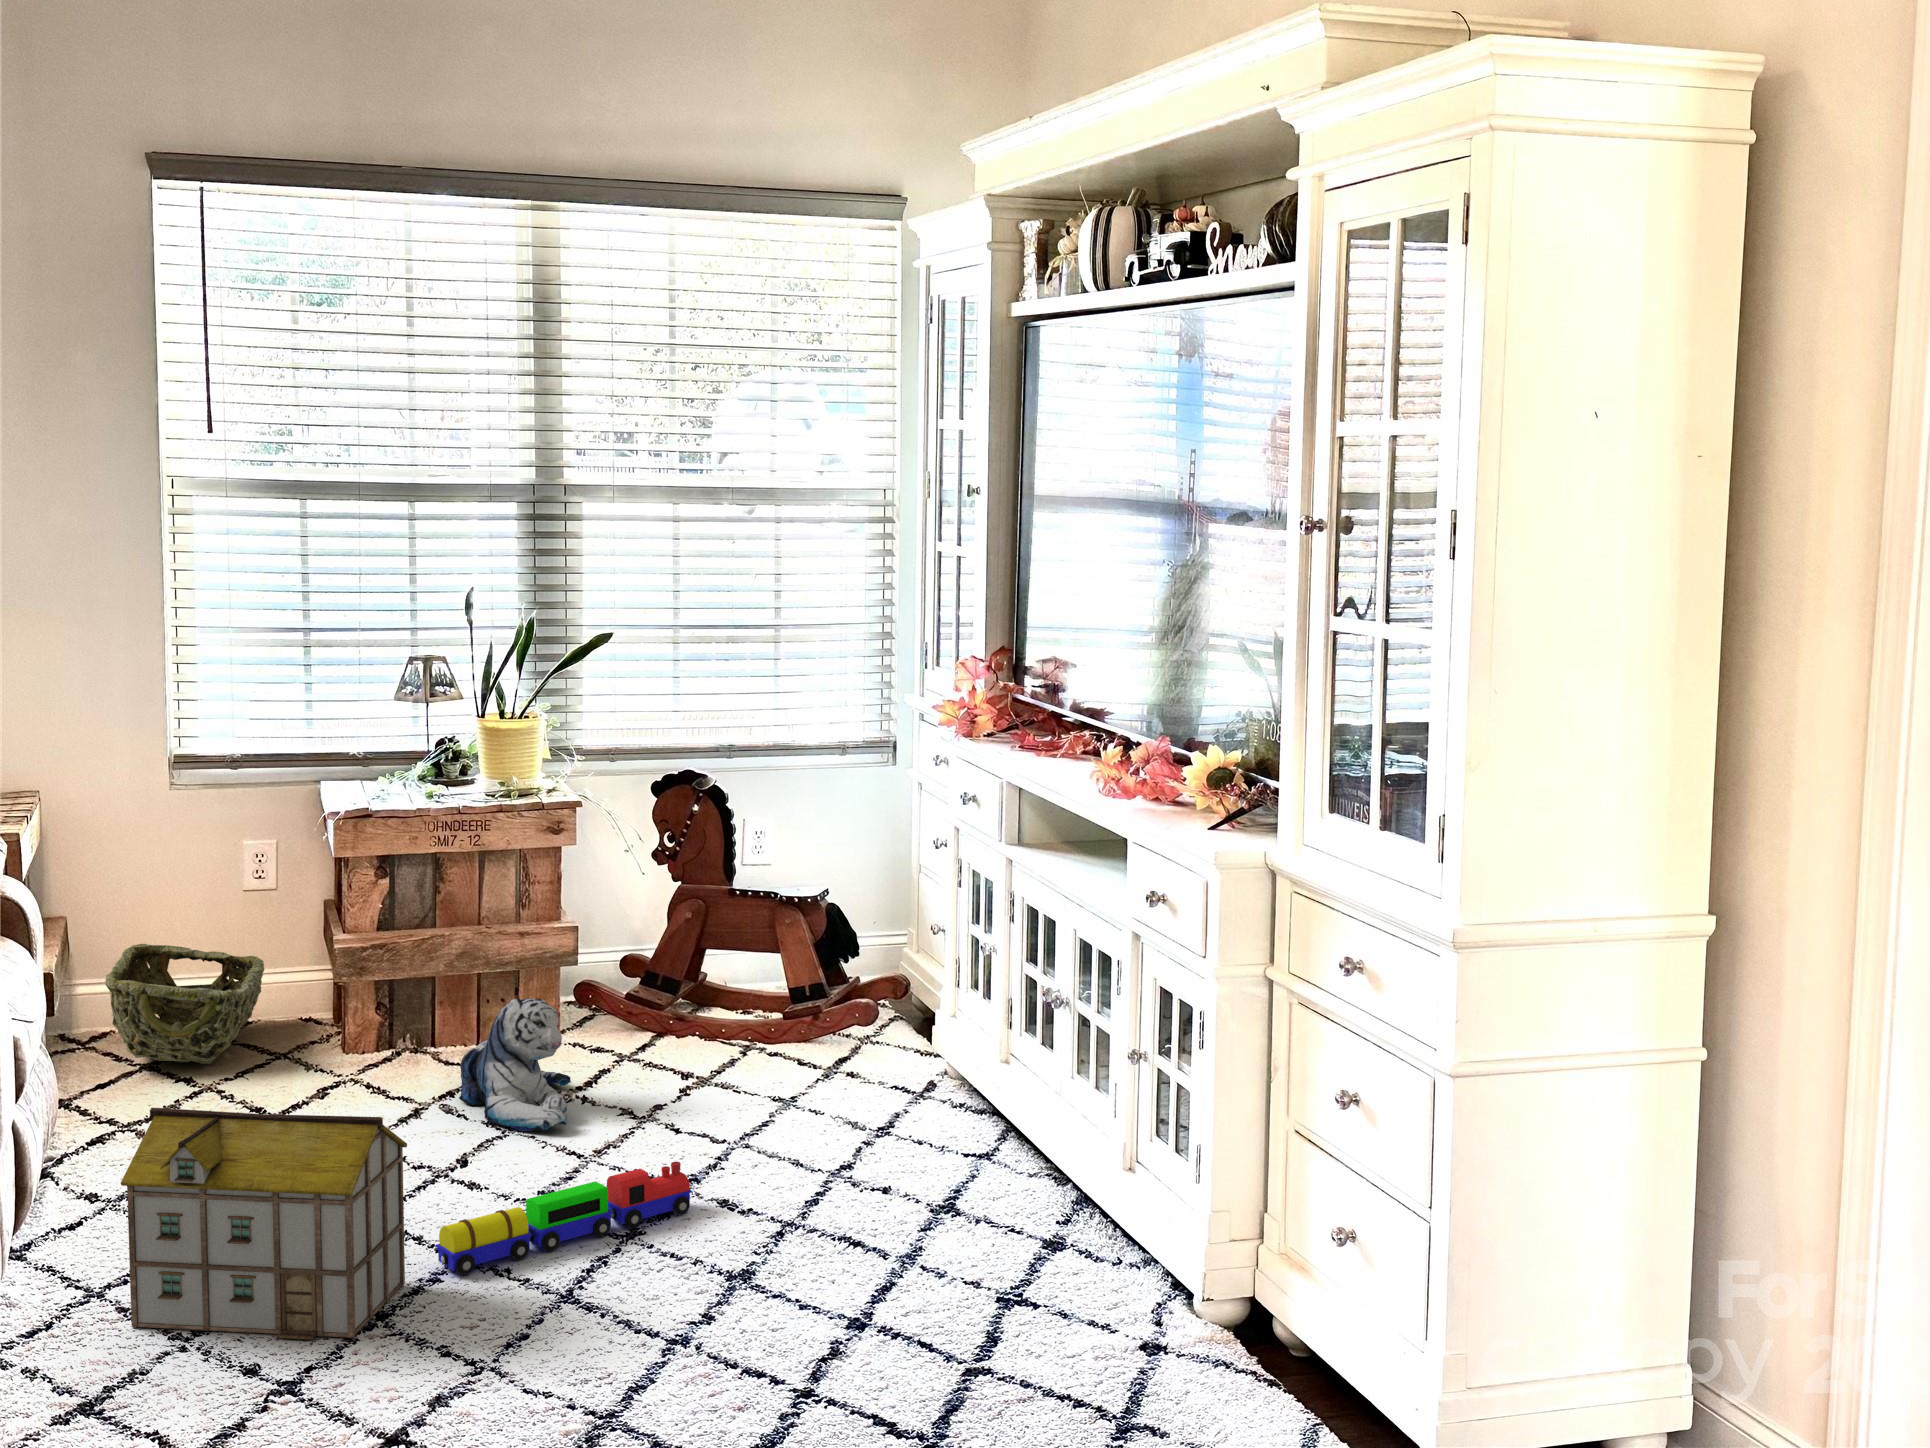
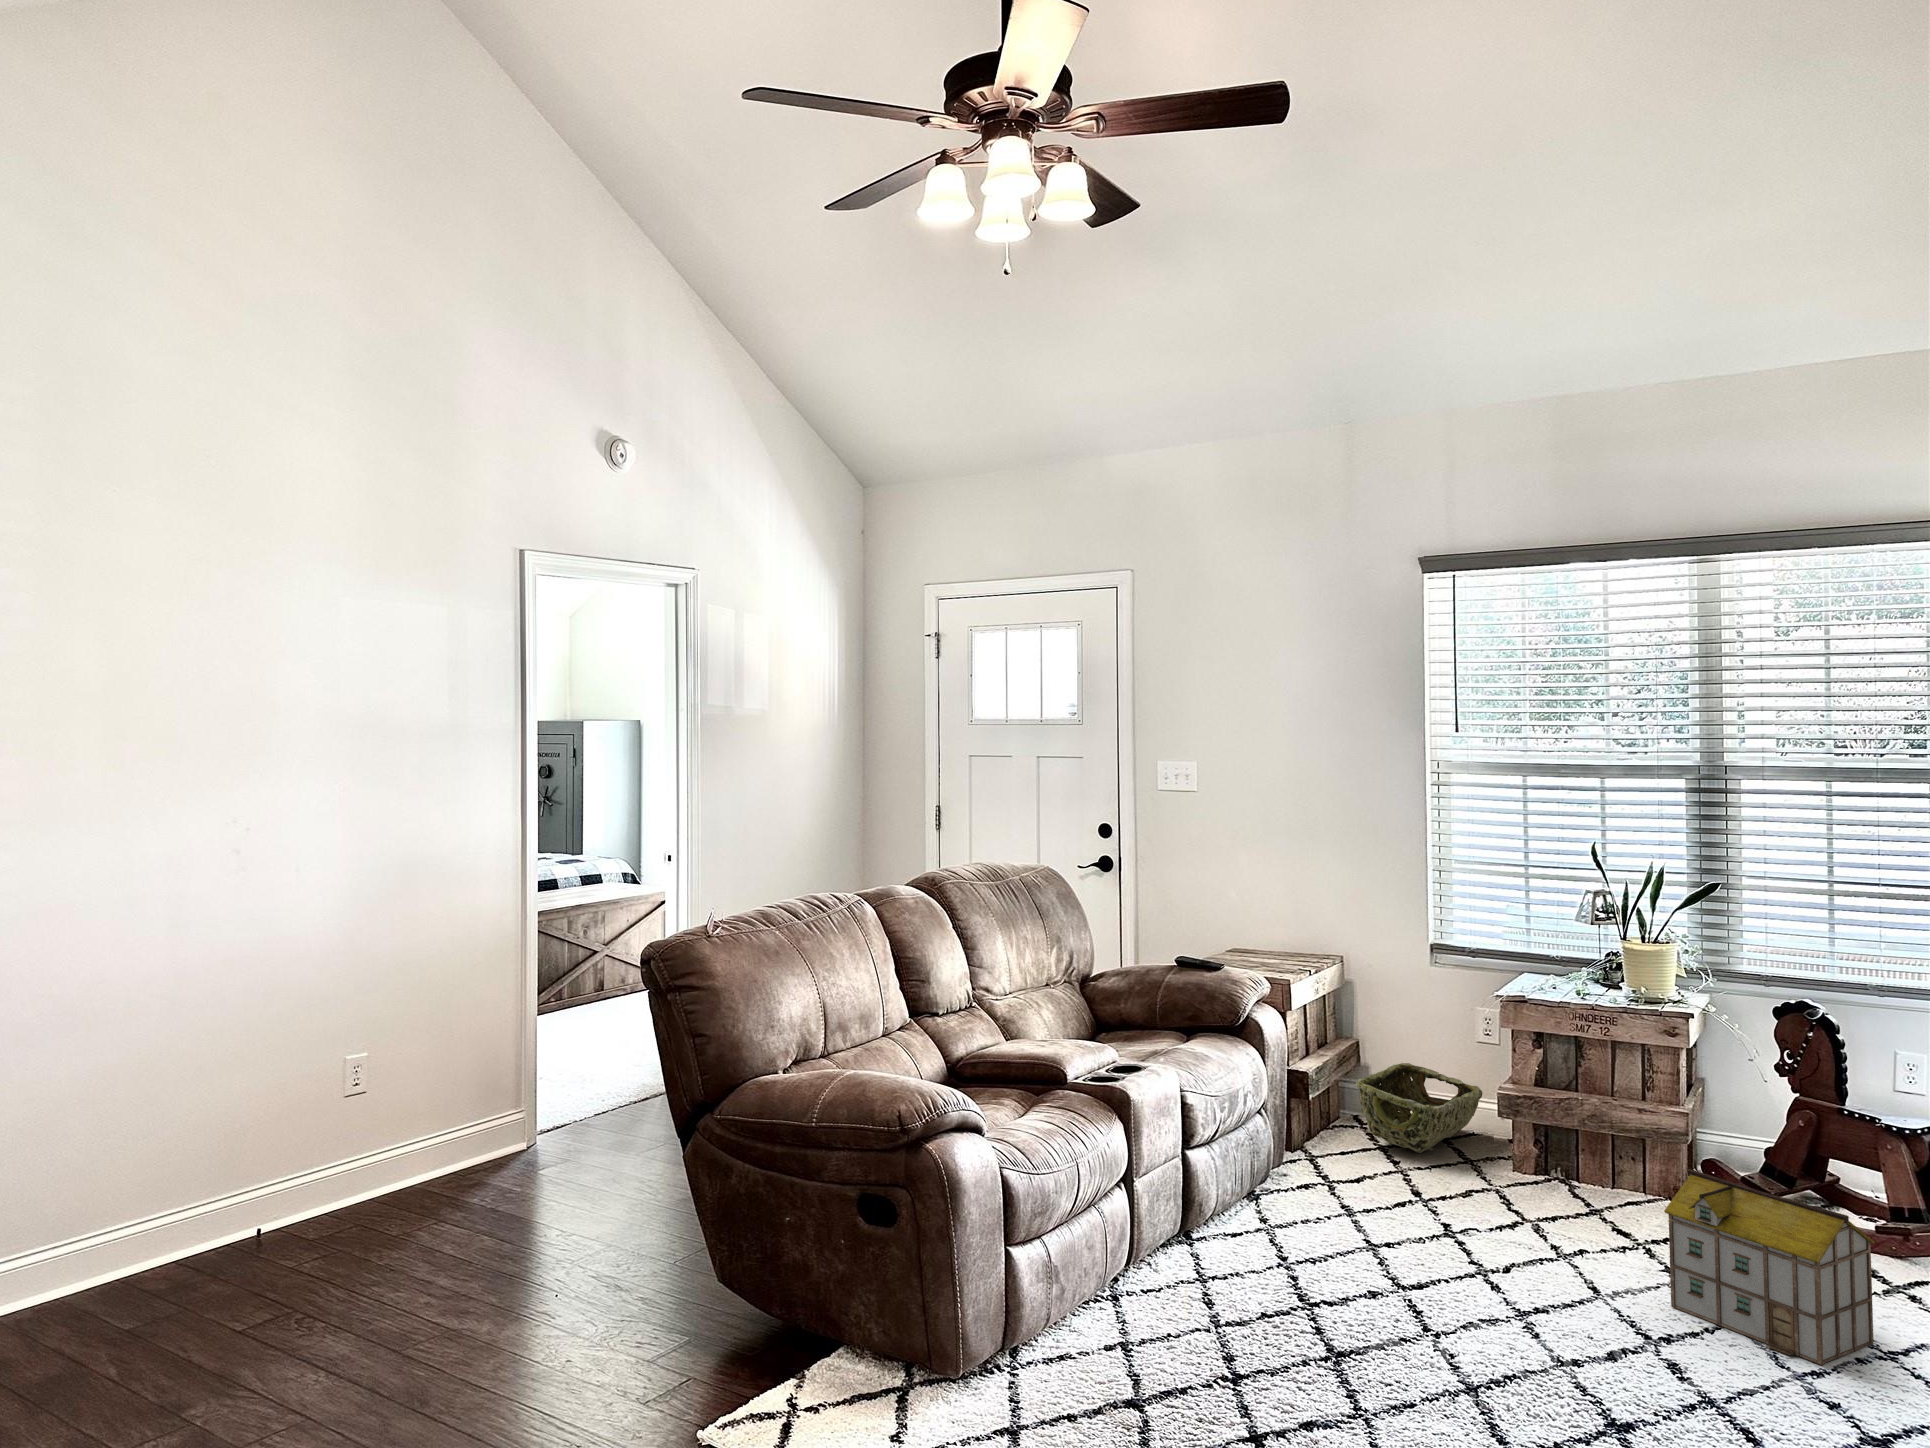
plush toy: present [459,998,571,1131] -> none [1552,1157,1646,1266]
toy house: present [121,1108,407,1340] -> present [1664,1169,1874,1365]
toy train: present [436,1162,692,1275] -> none [1414,1301,1635,1360]

